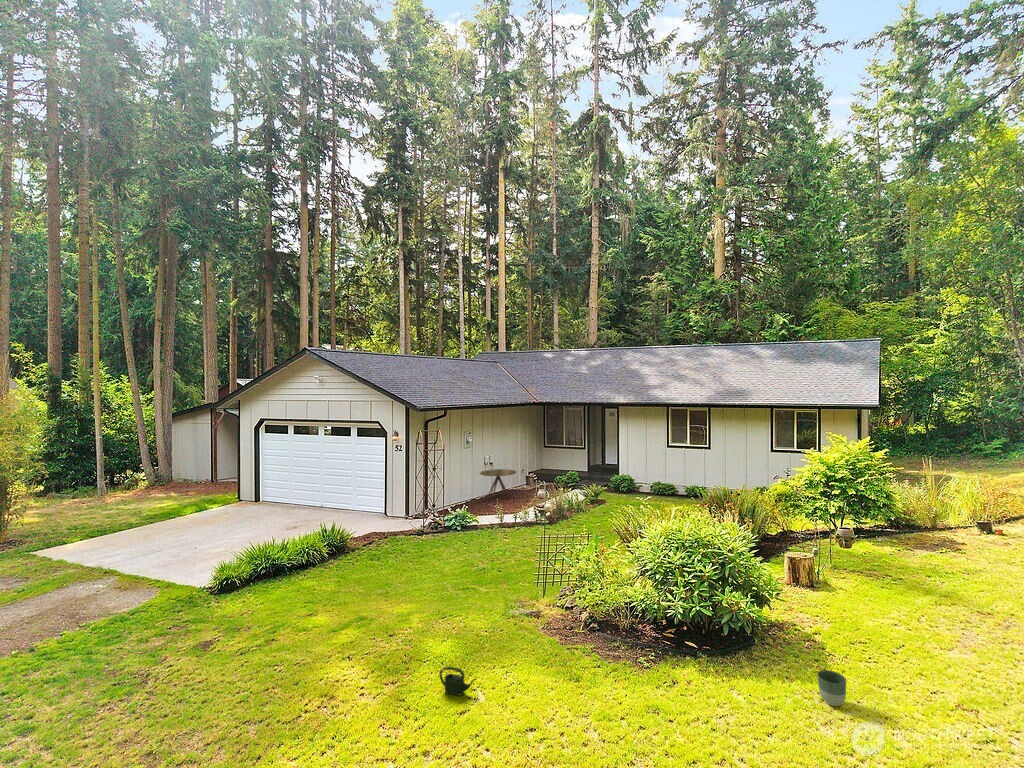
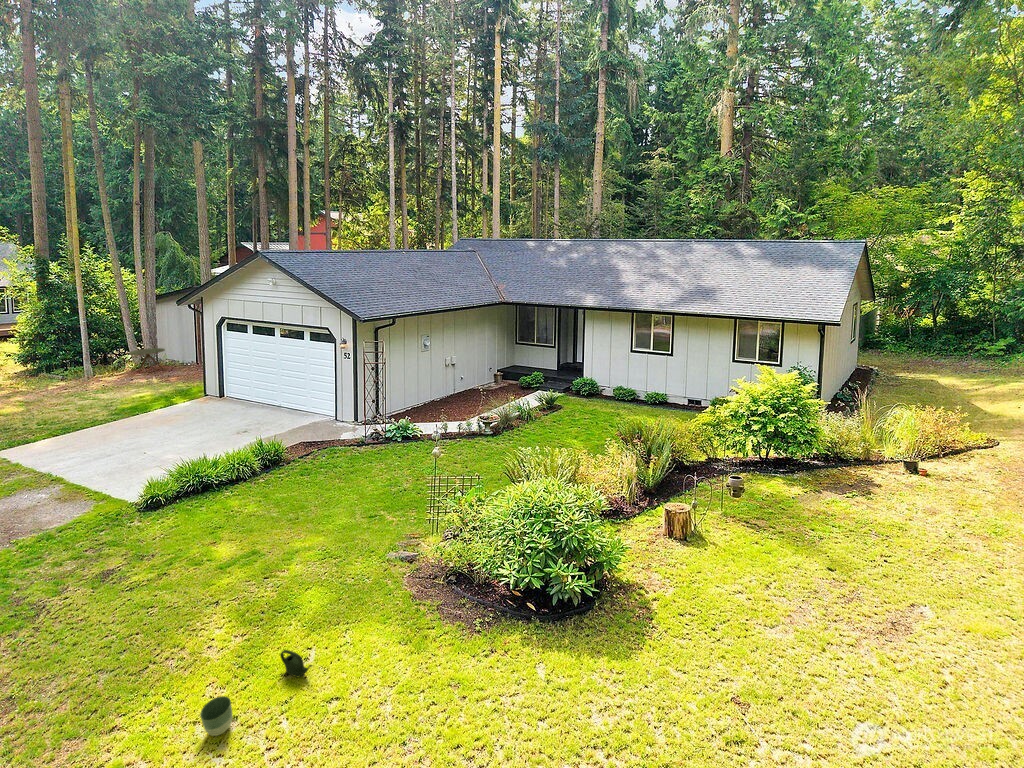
round table: present [480,469,516,499] -> present [129,348,165,371]
planter: present [818,670,846,706] -> present [200,696,232,736]

